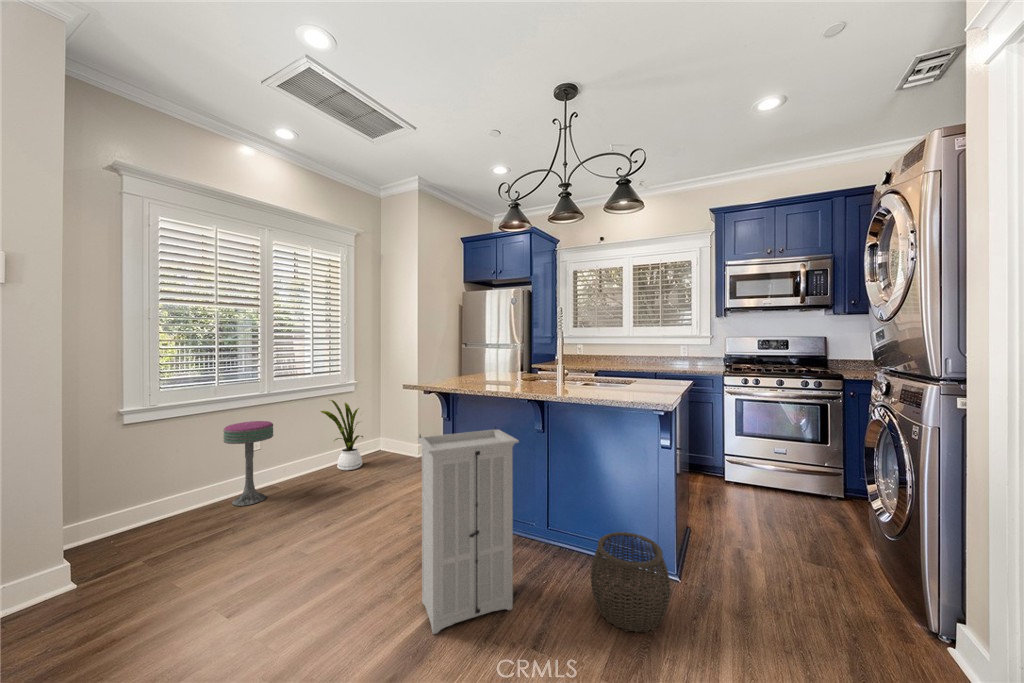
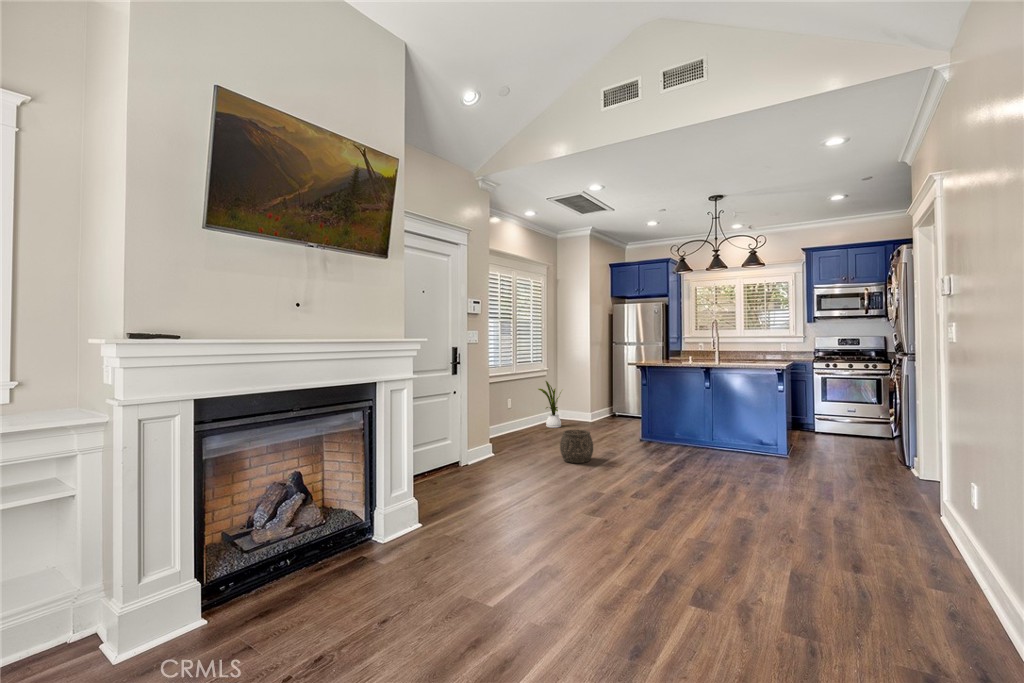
bar stool: present [223,421,273,506] -> none [506,391,530,438]
storage cabinet: present [417,427,519,634] -> none [661,381,710,464]
woven basket: present [590,532,671,633] -> present [560,430,593,463]

